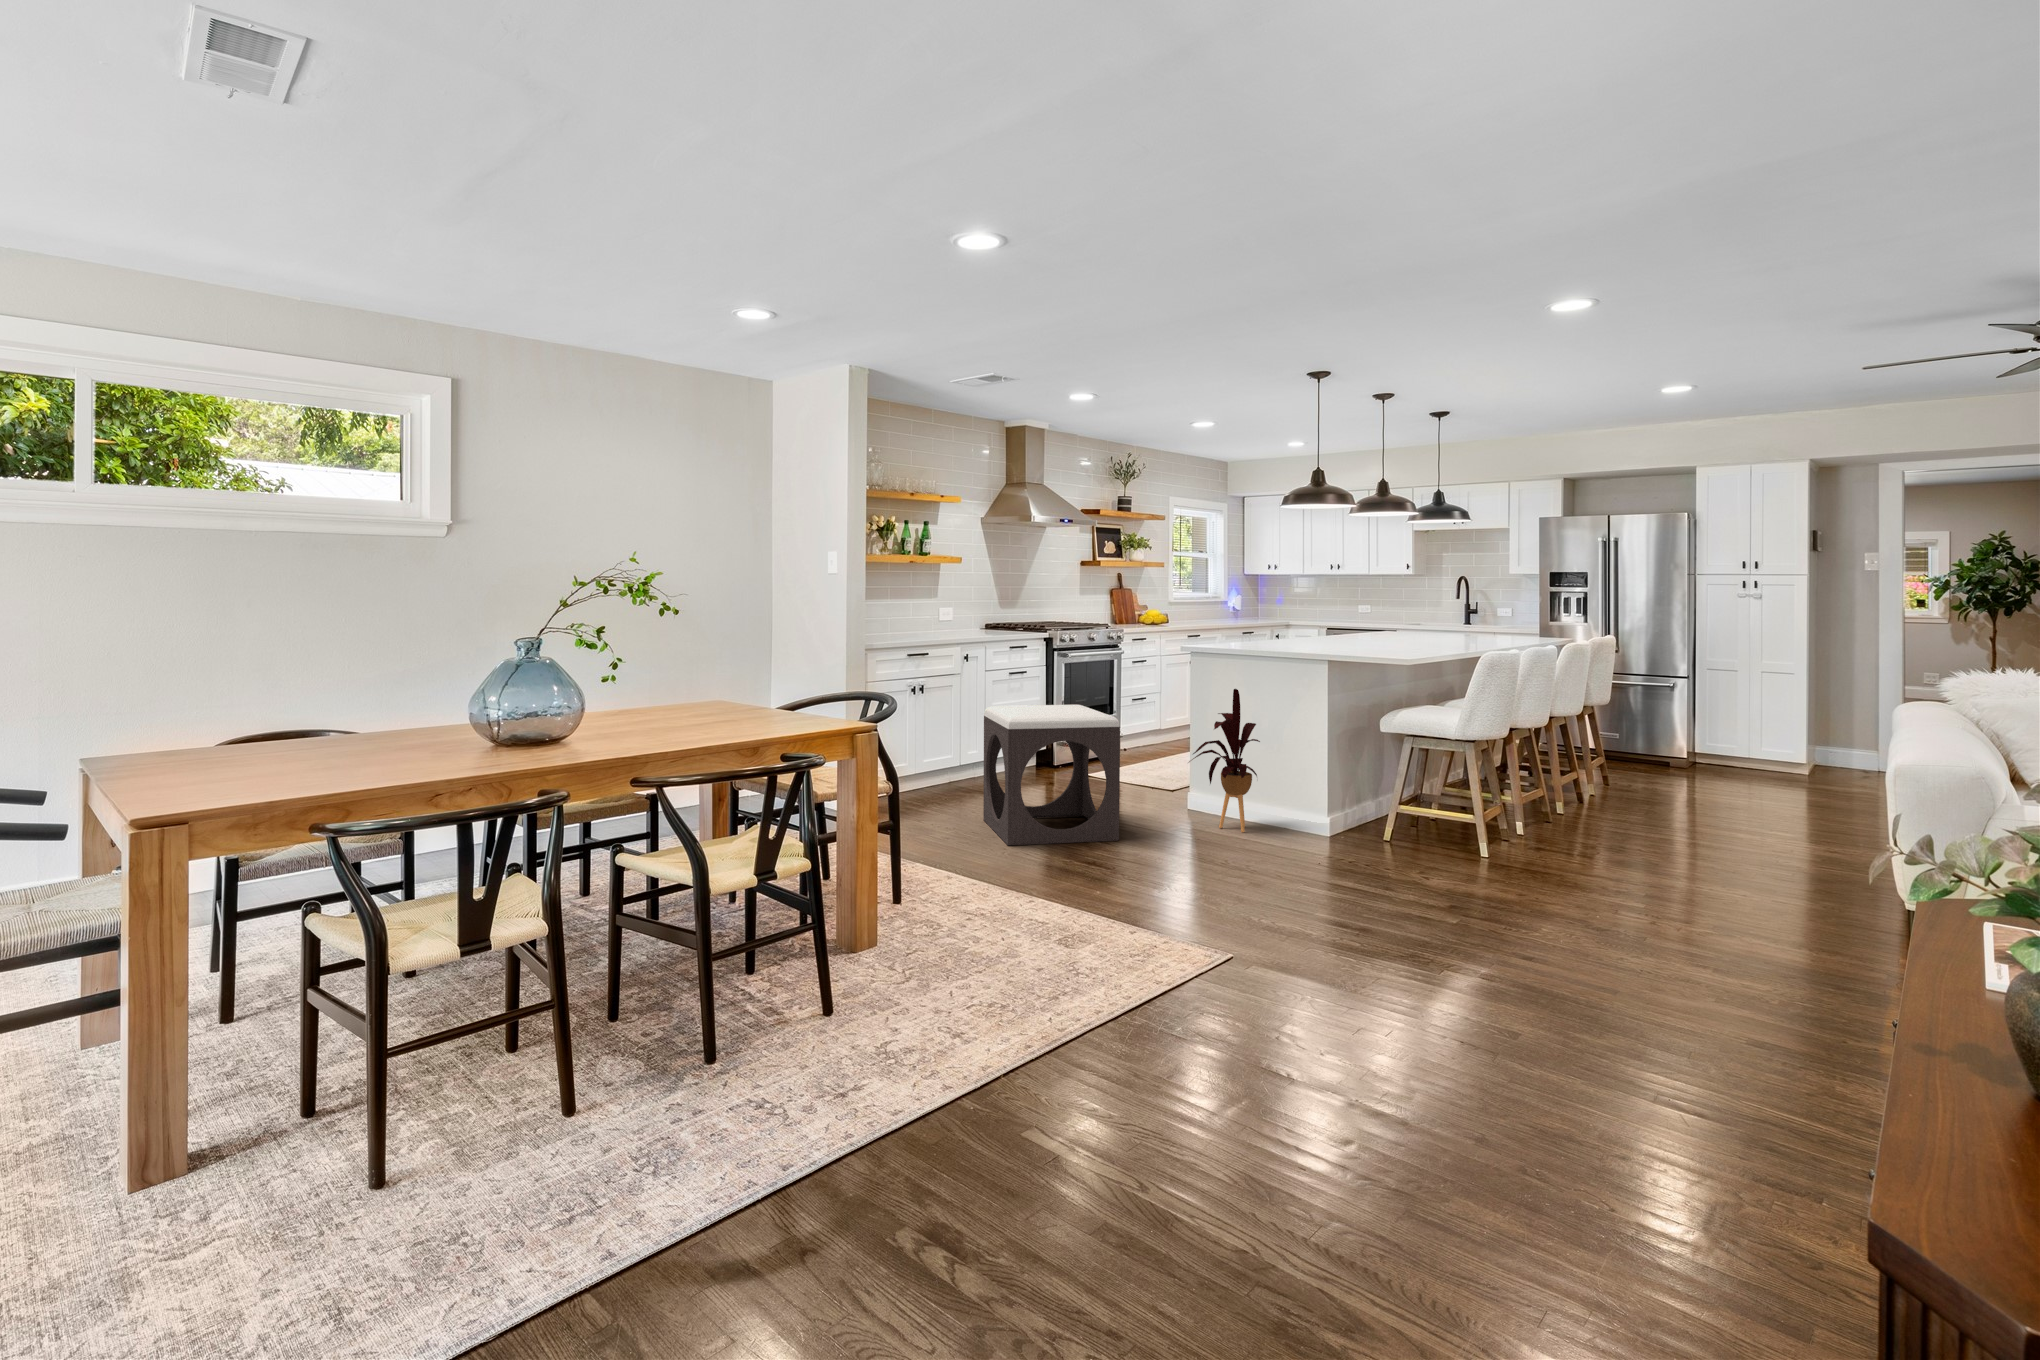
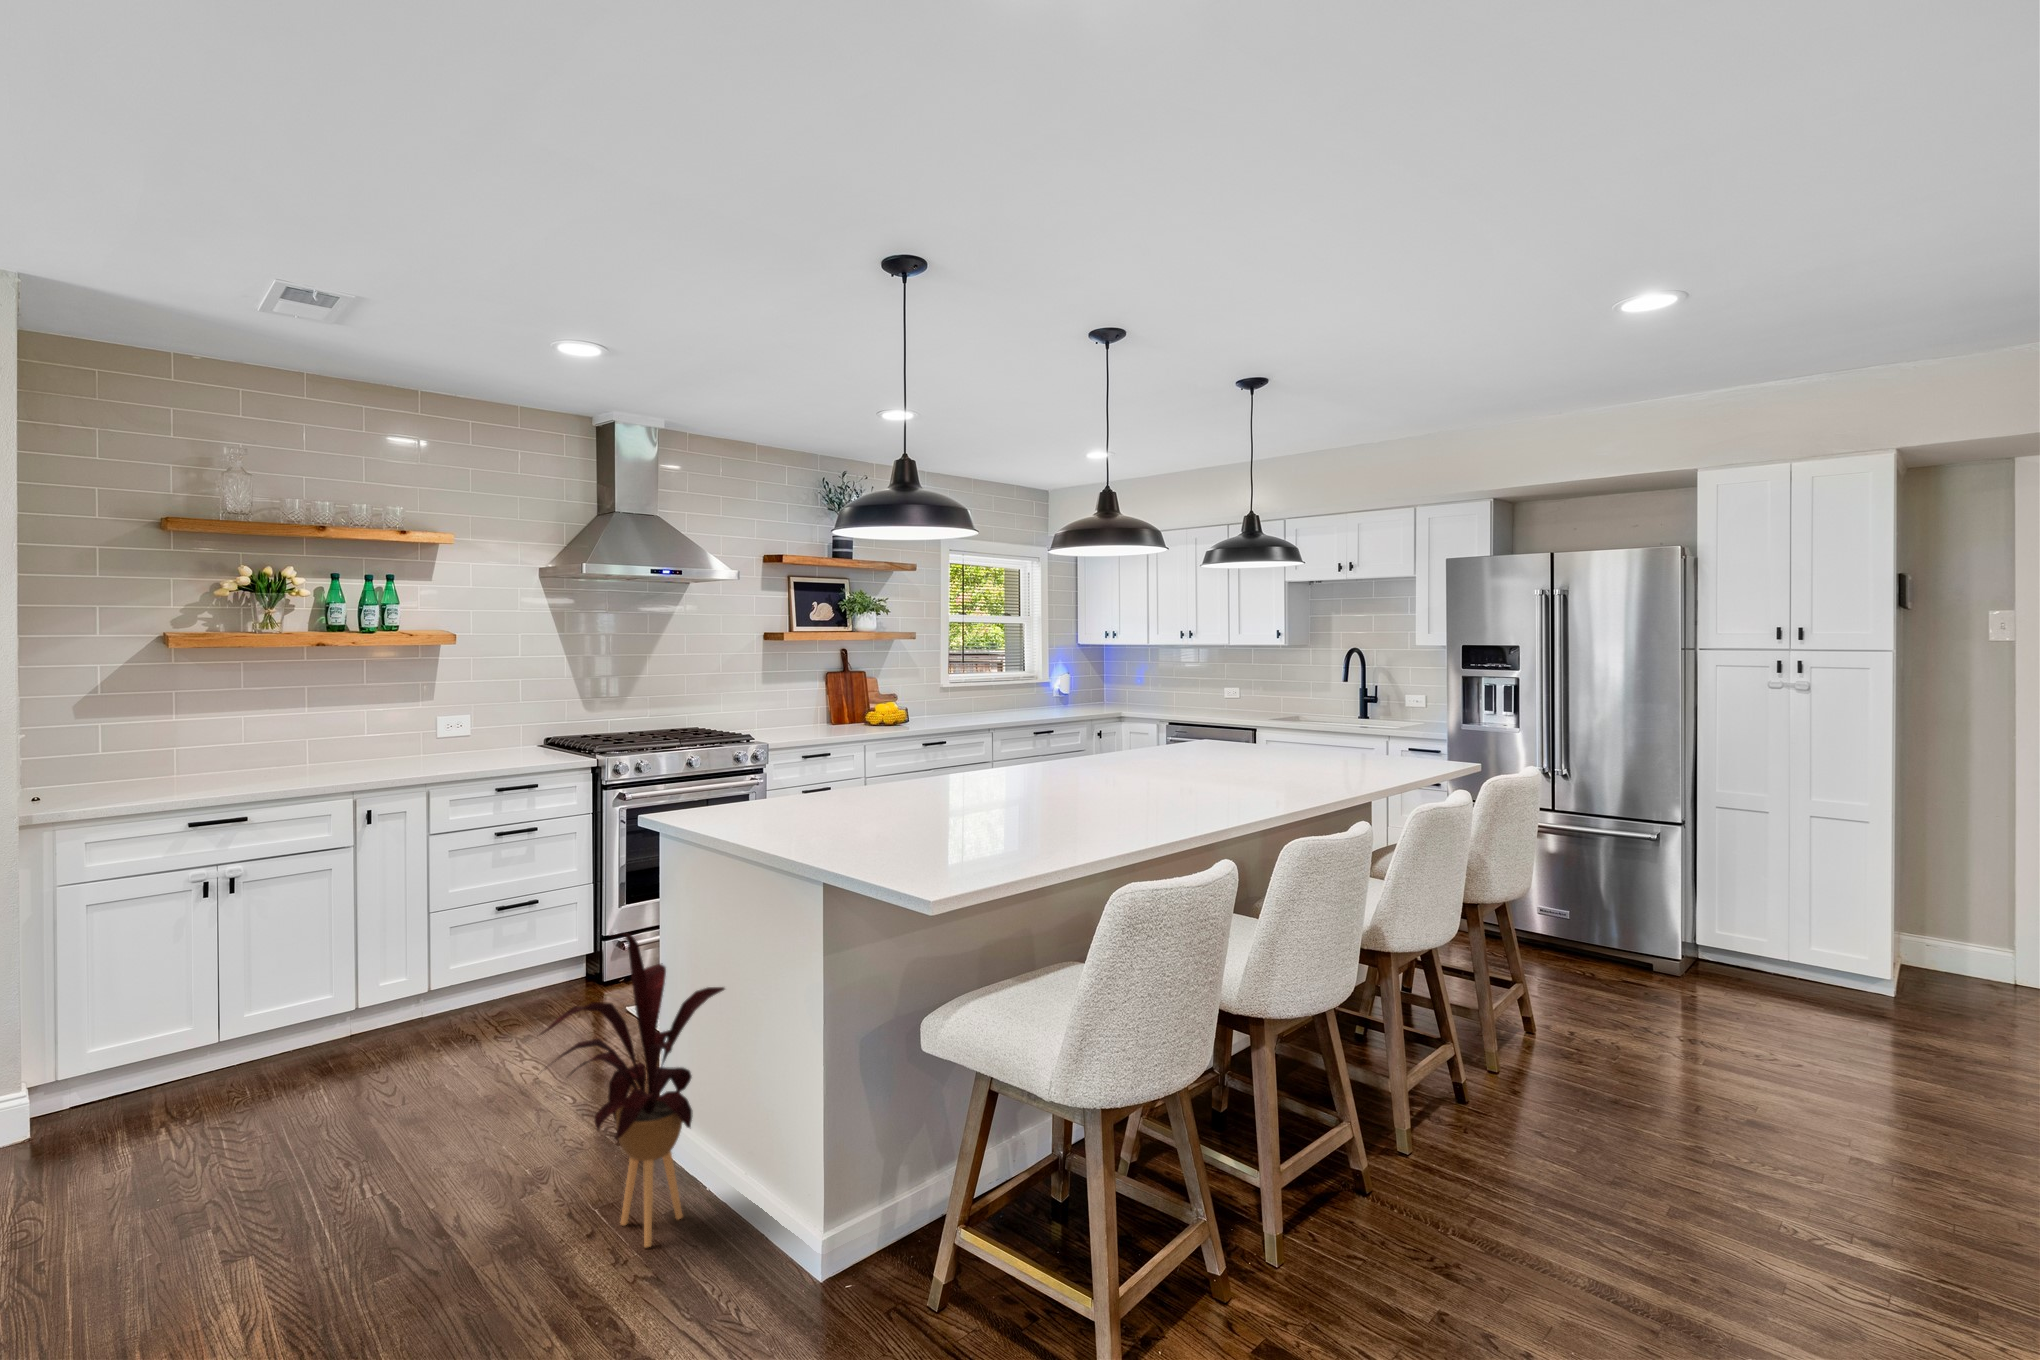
footstool: present [983,705,1120,845] -> none [43,942,419,1312]

